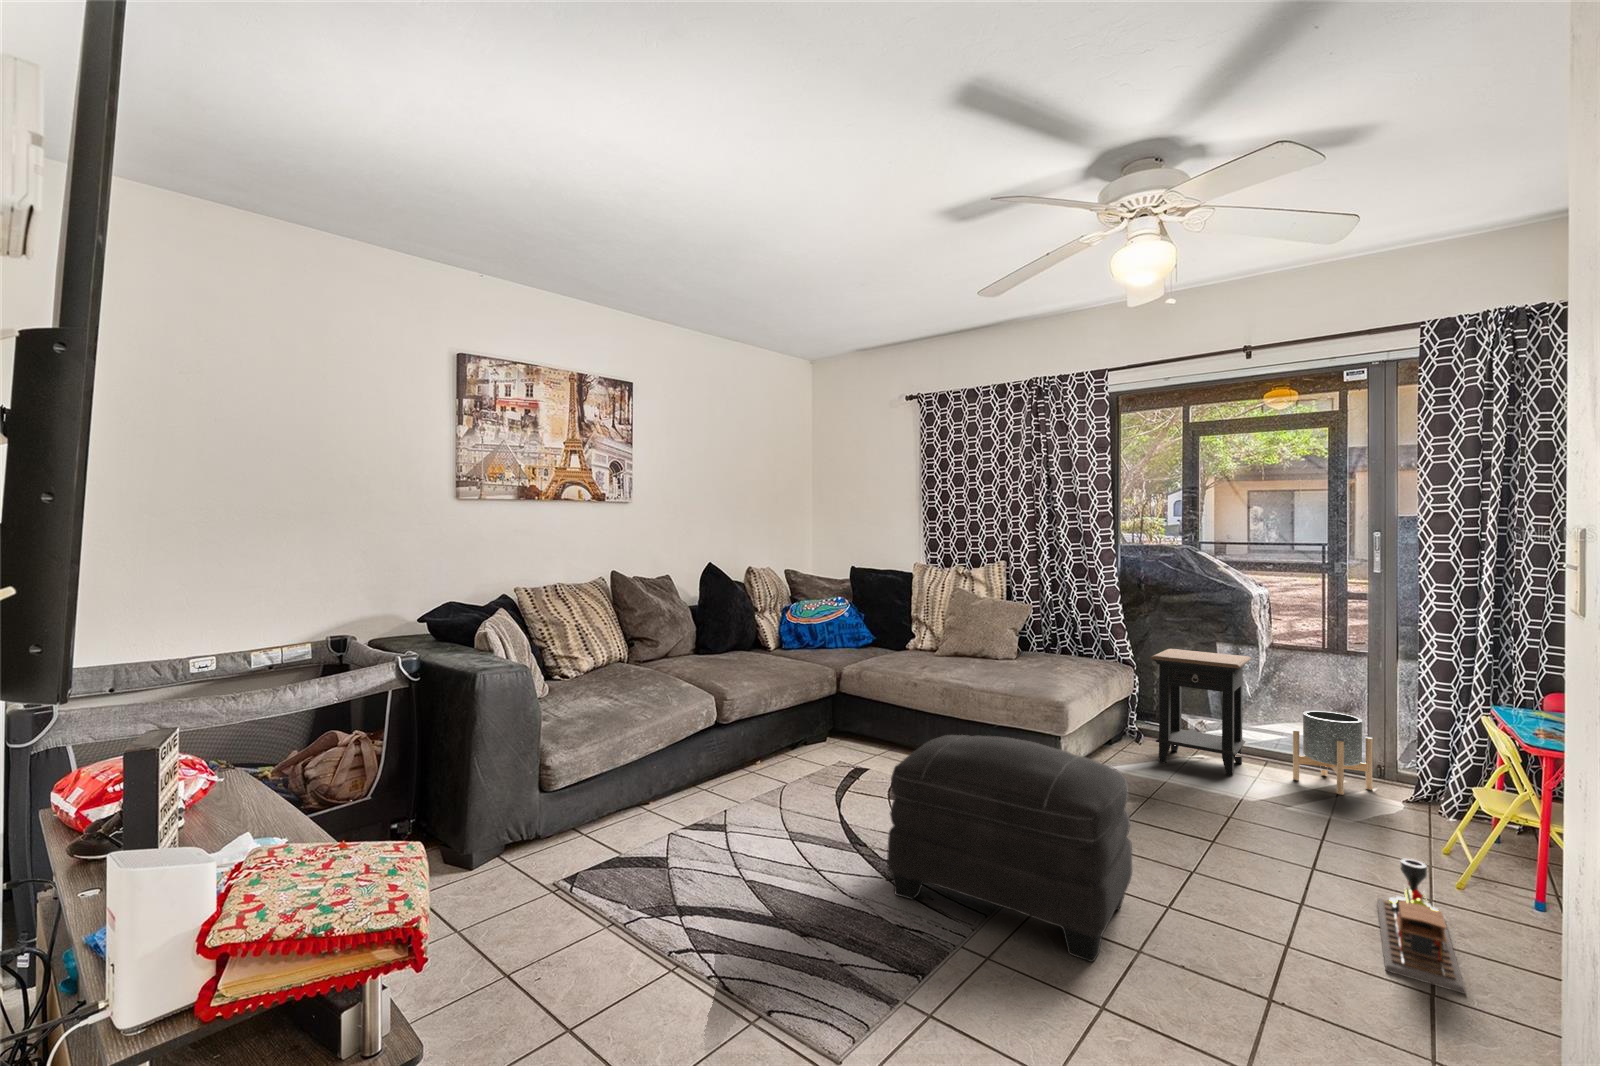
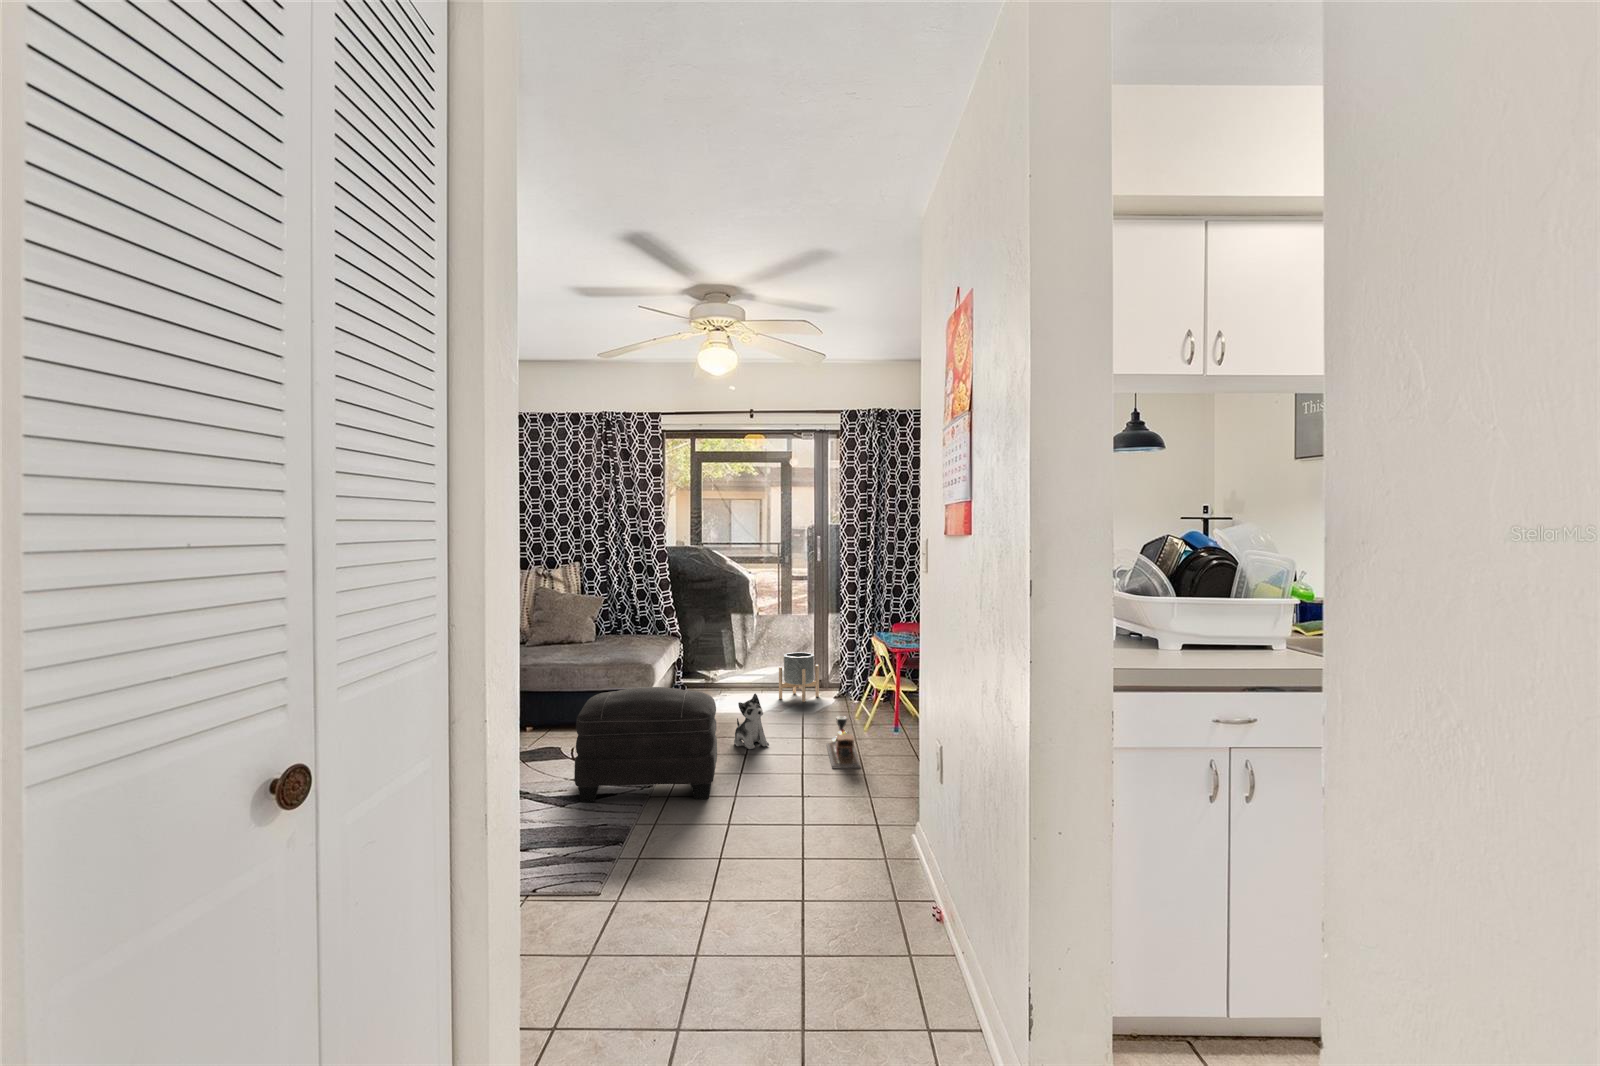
side table: present [1150,649,1252,776] -> none [695,622,754,703]
plush toy: none [1185,776,1251,871] -> present [734,694,769,749]

